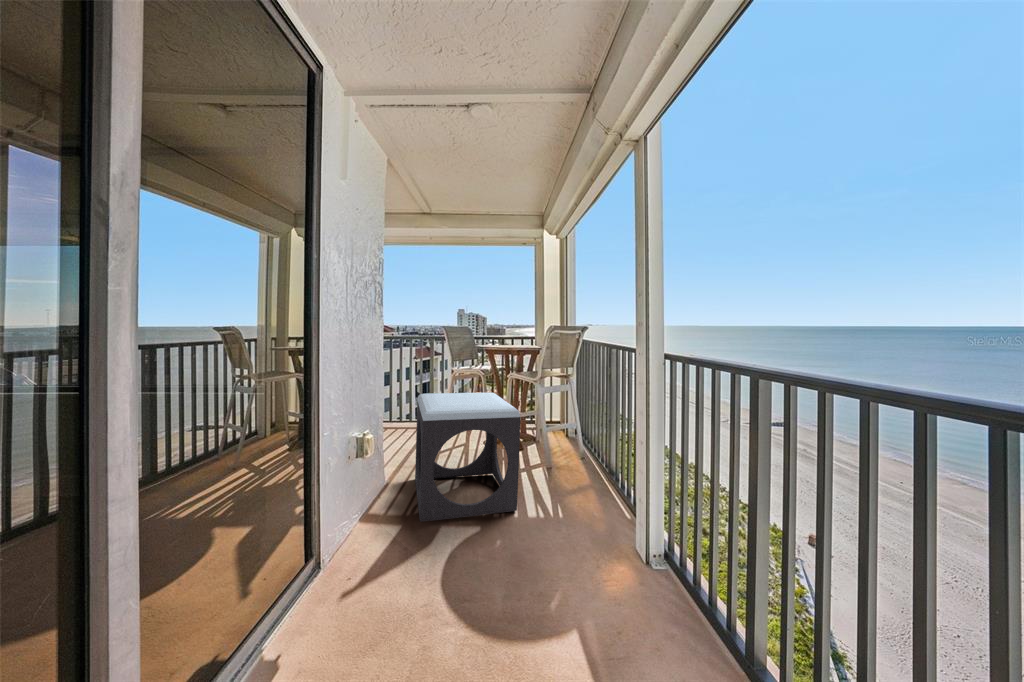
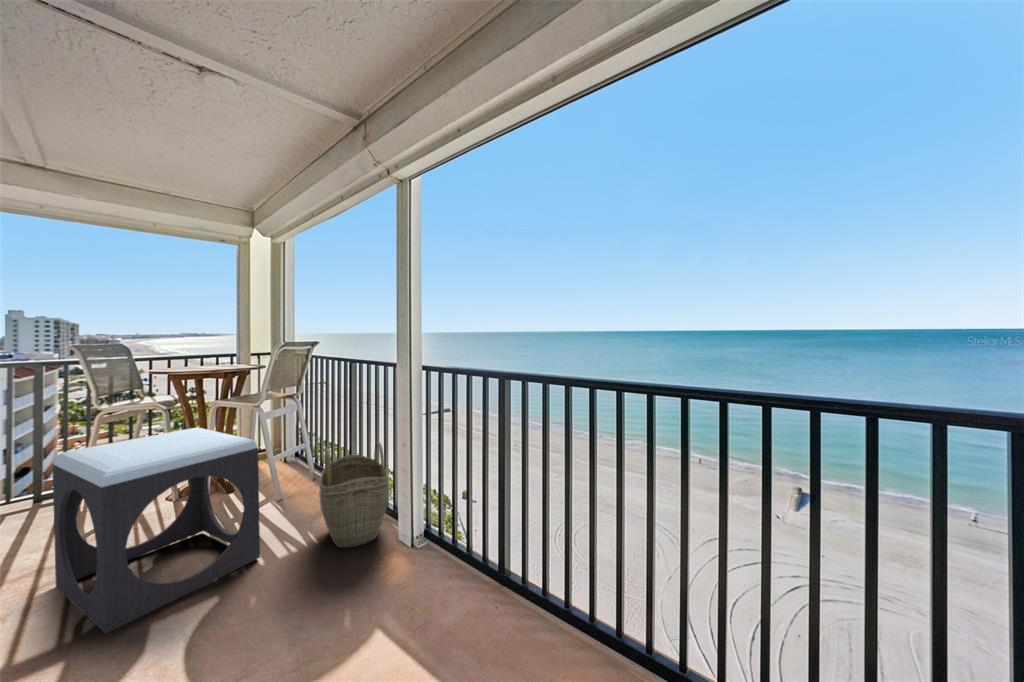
woven basket: none [566,432,631,538] -> present [320,442,389,548]

